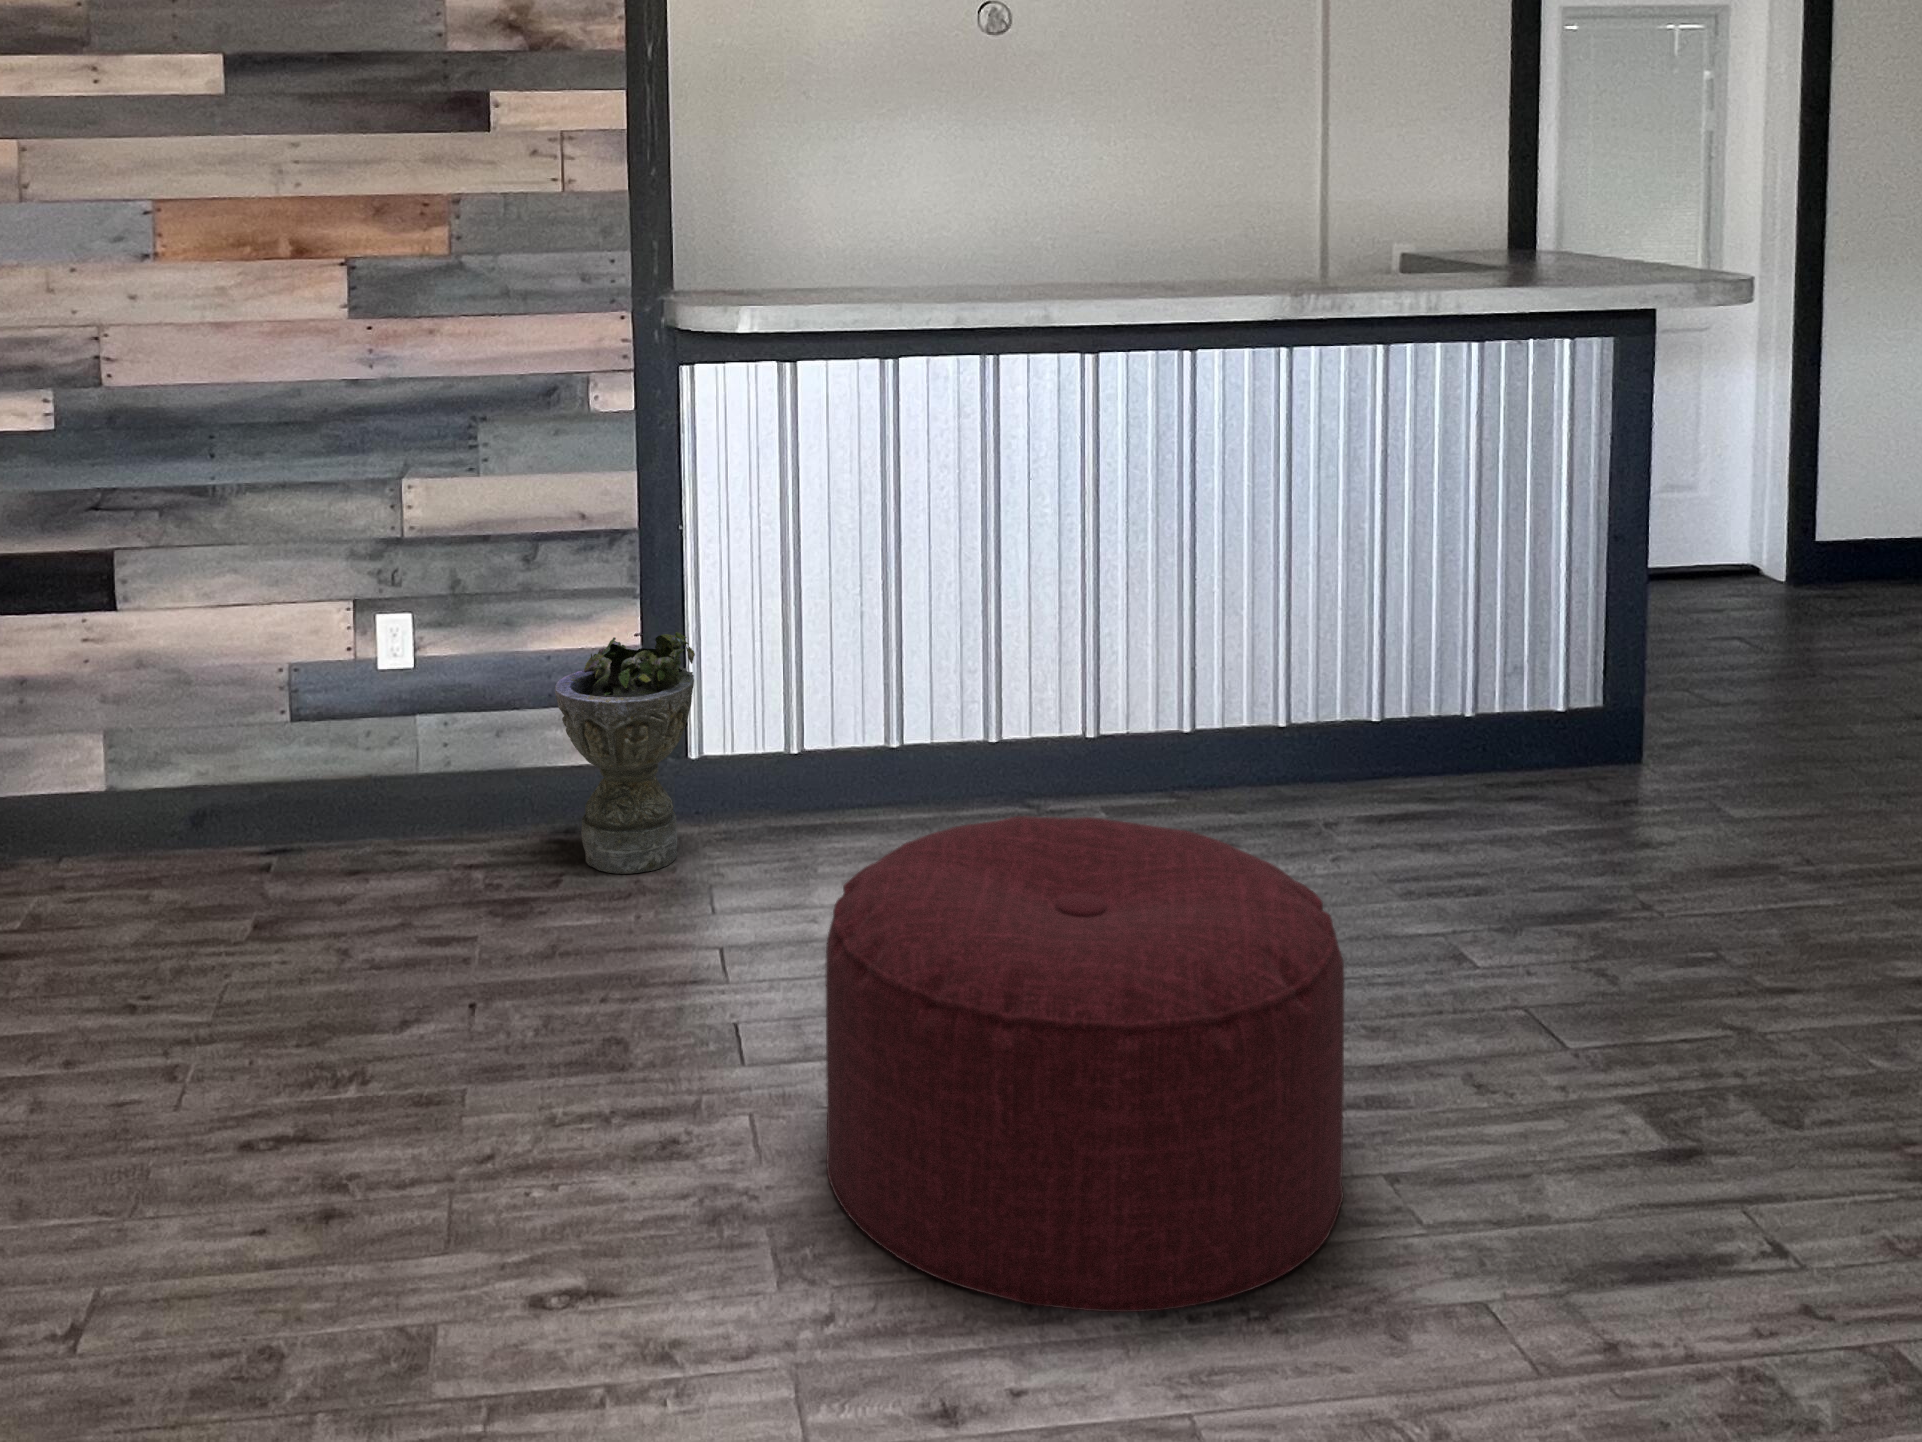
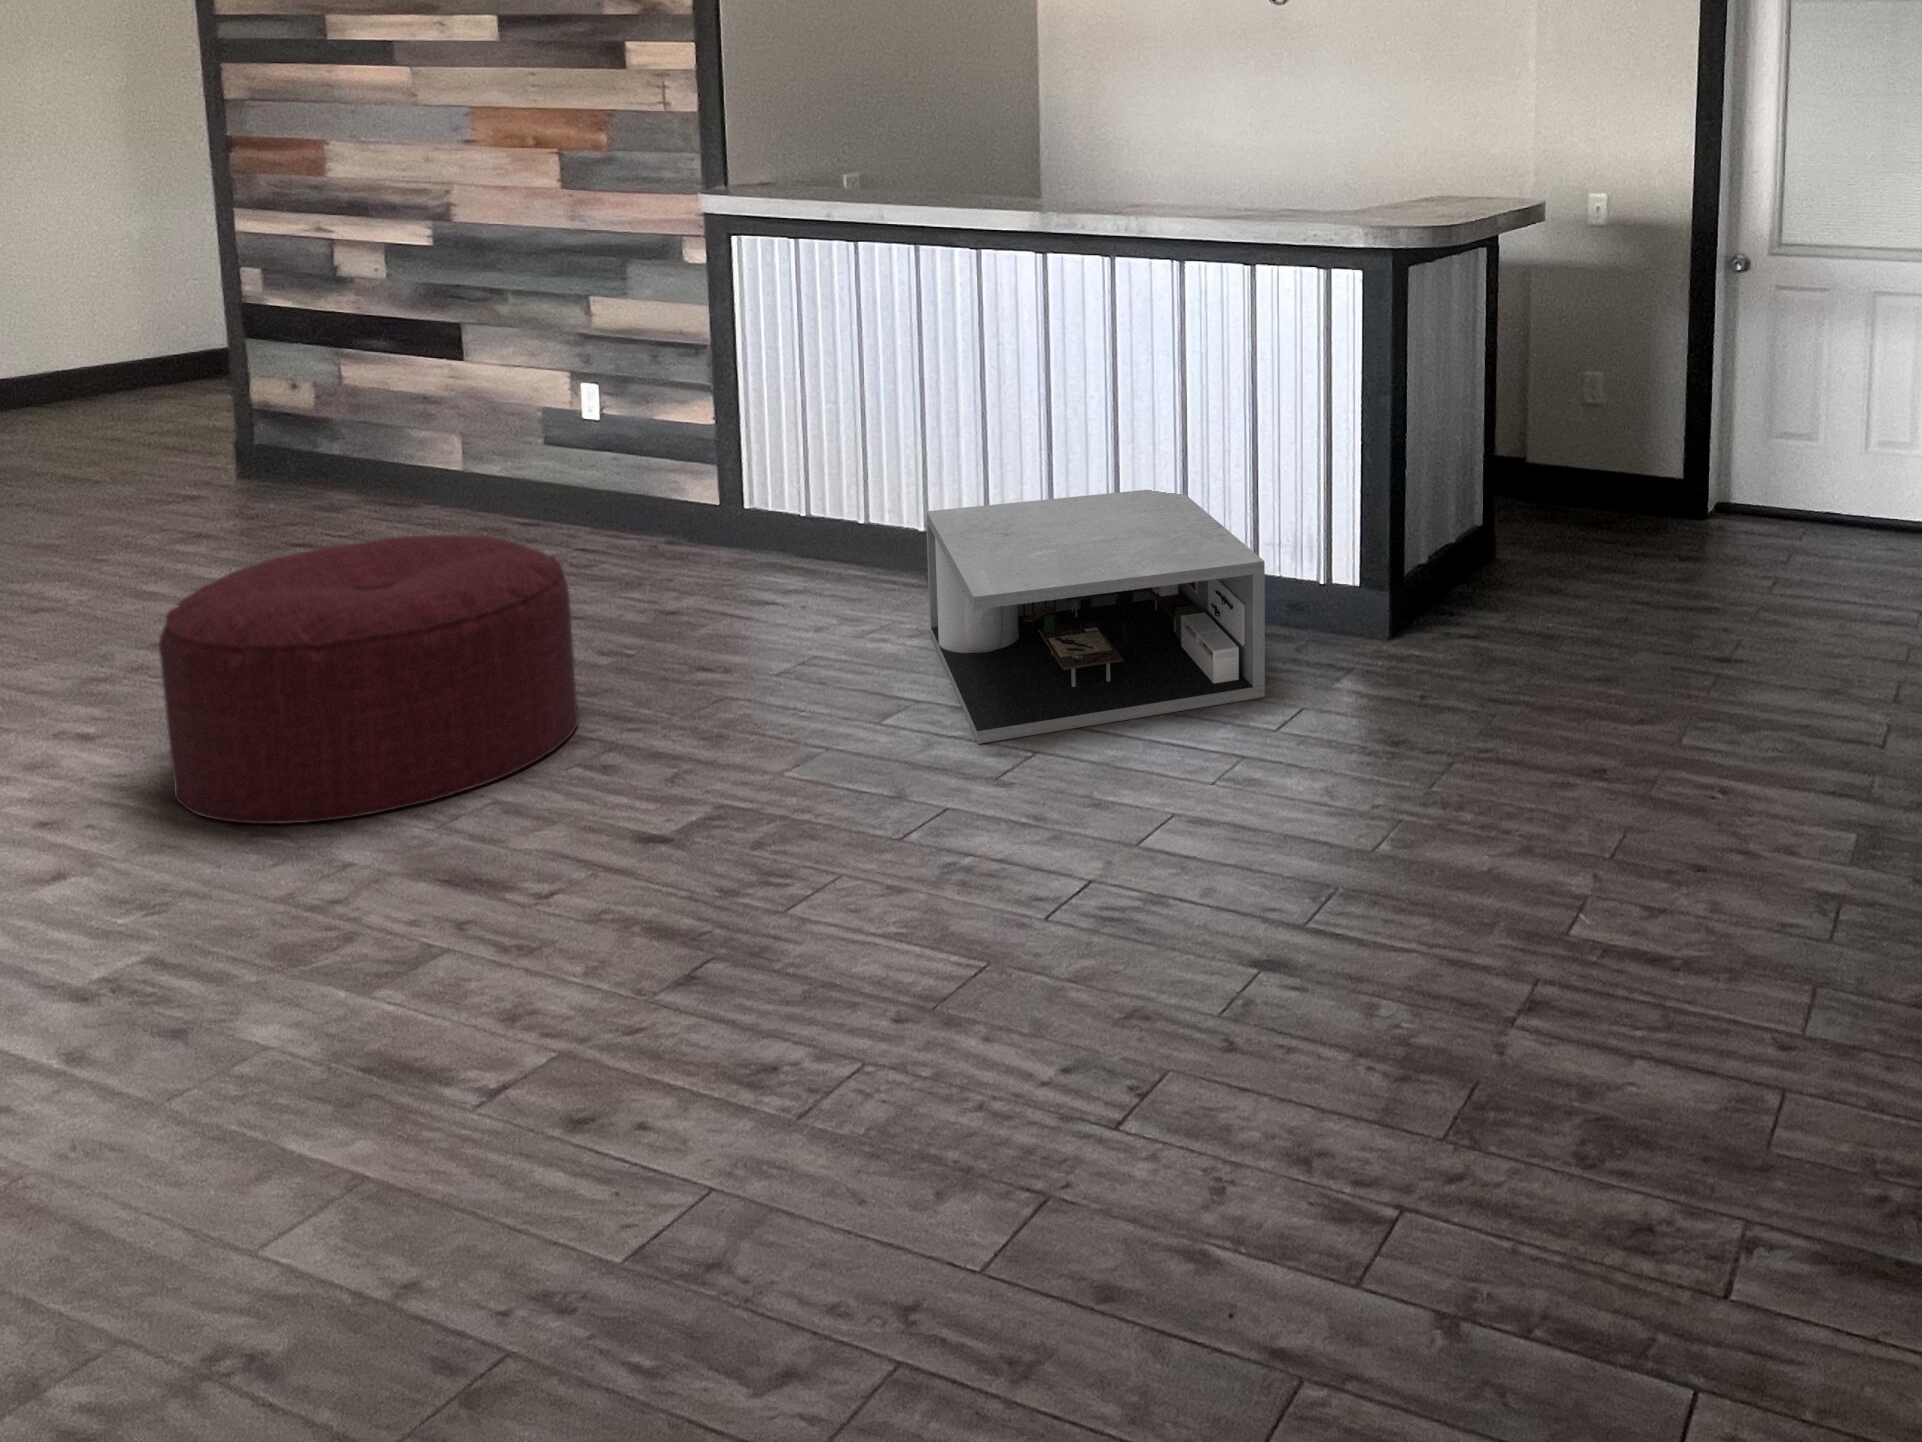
coffee table: none [1238,629,1738,962] -> present [926,490,1265,744]
planter: present [555,632,695,874] -> none [600,414,705,568]

